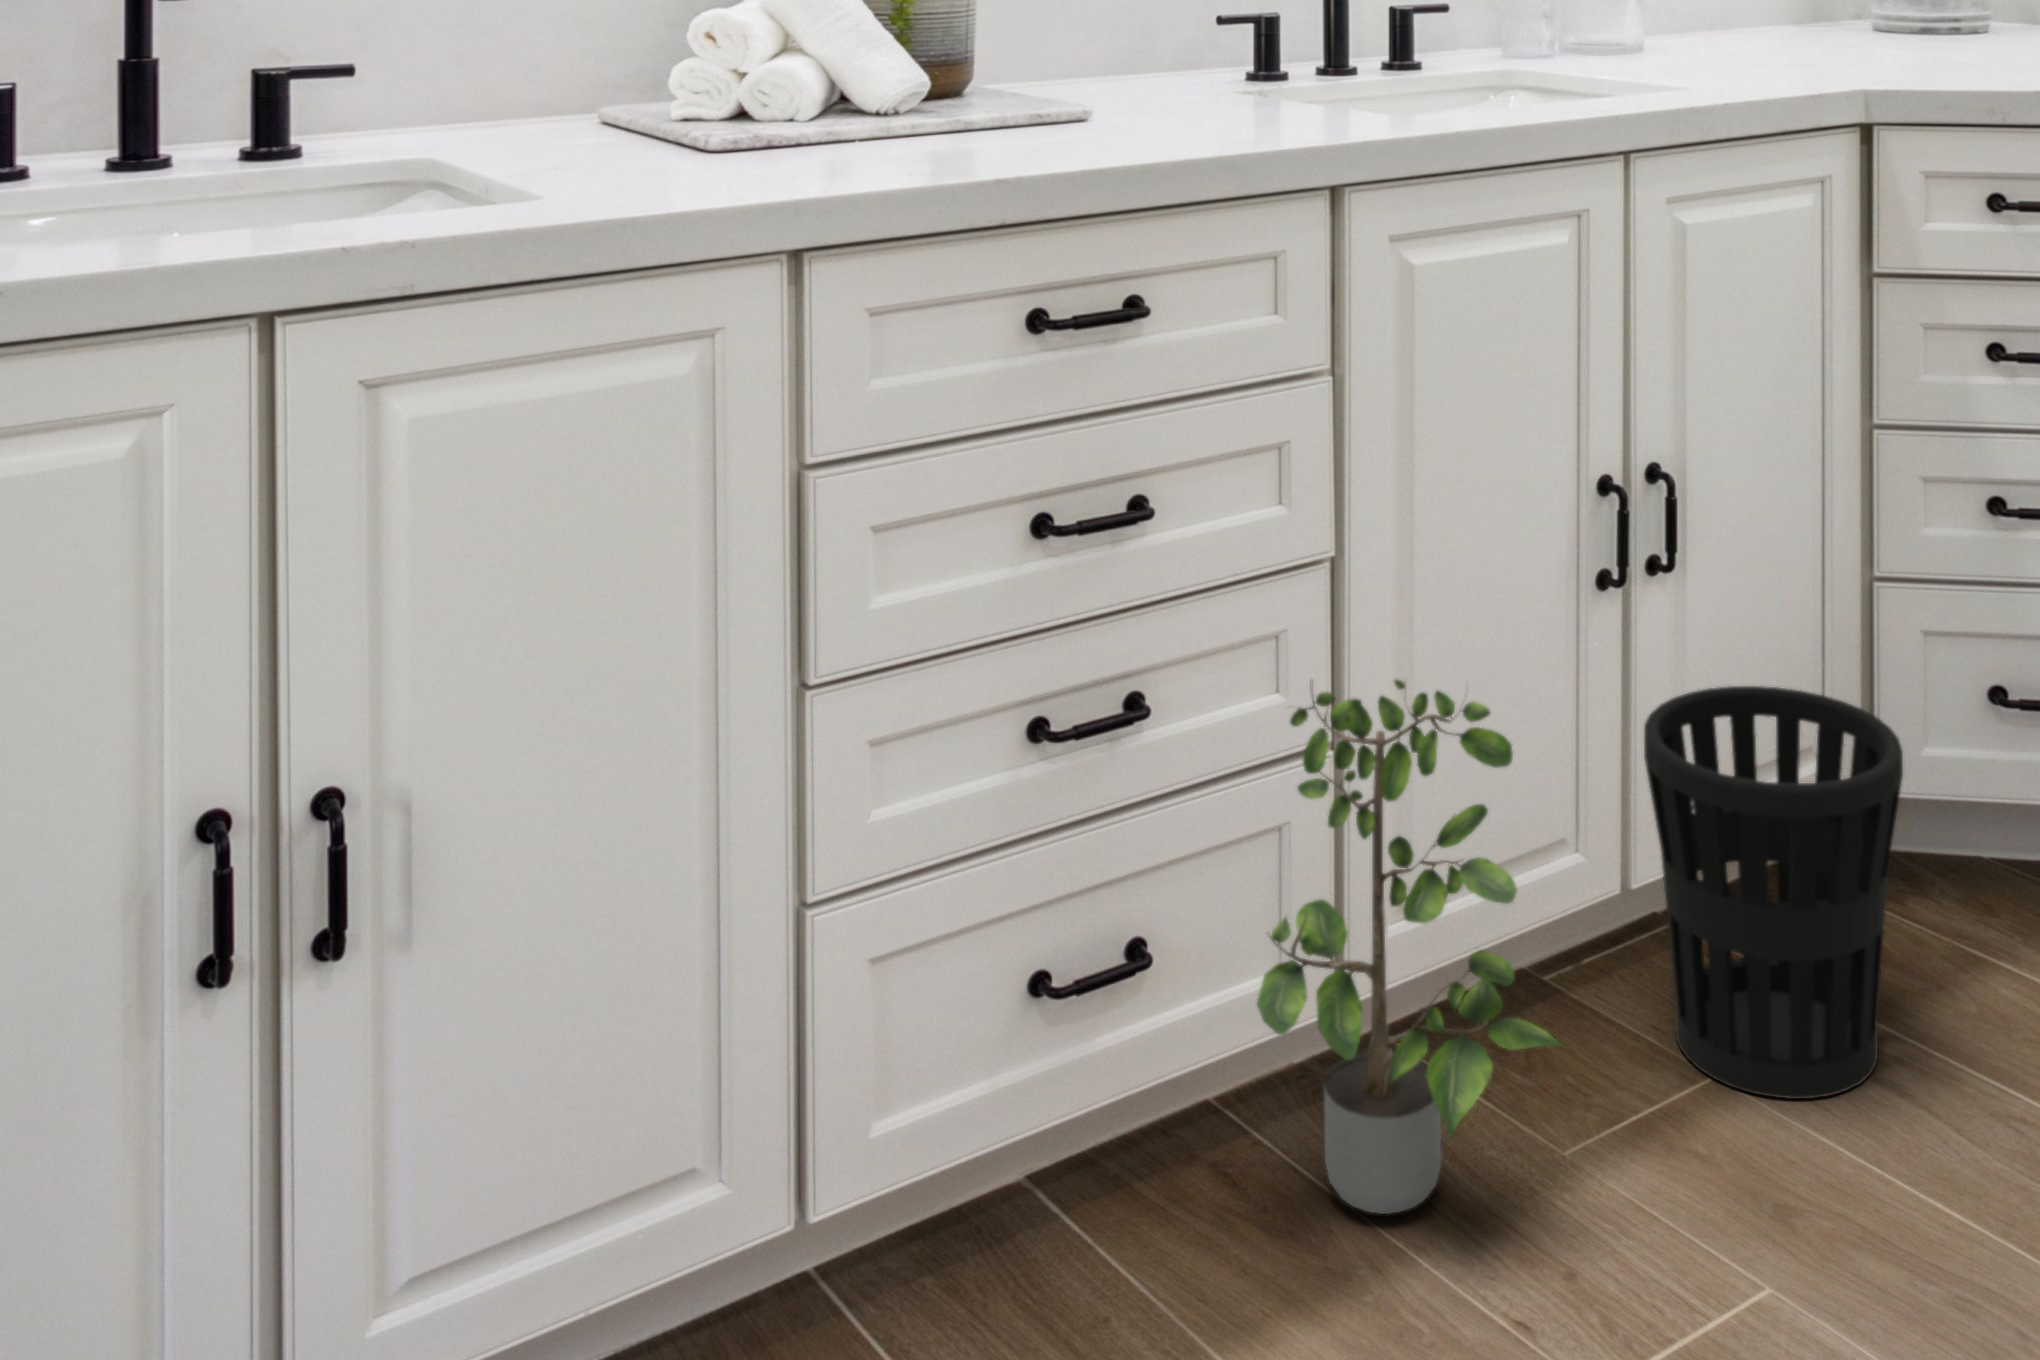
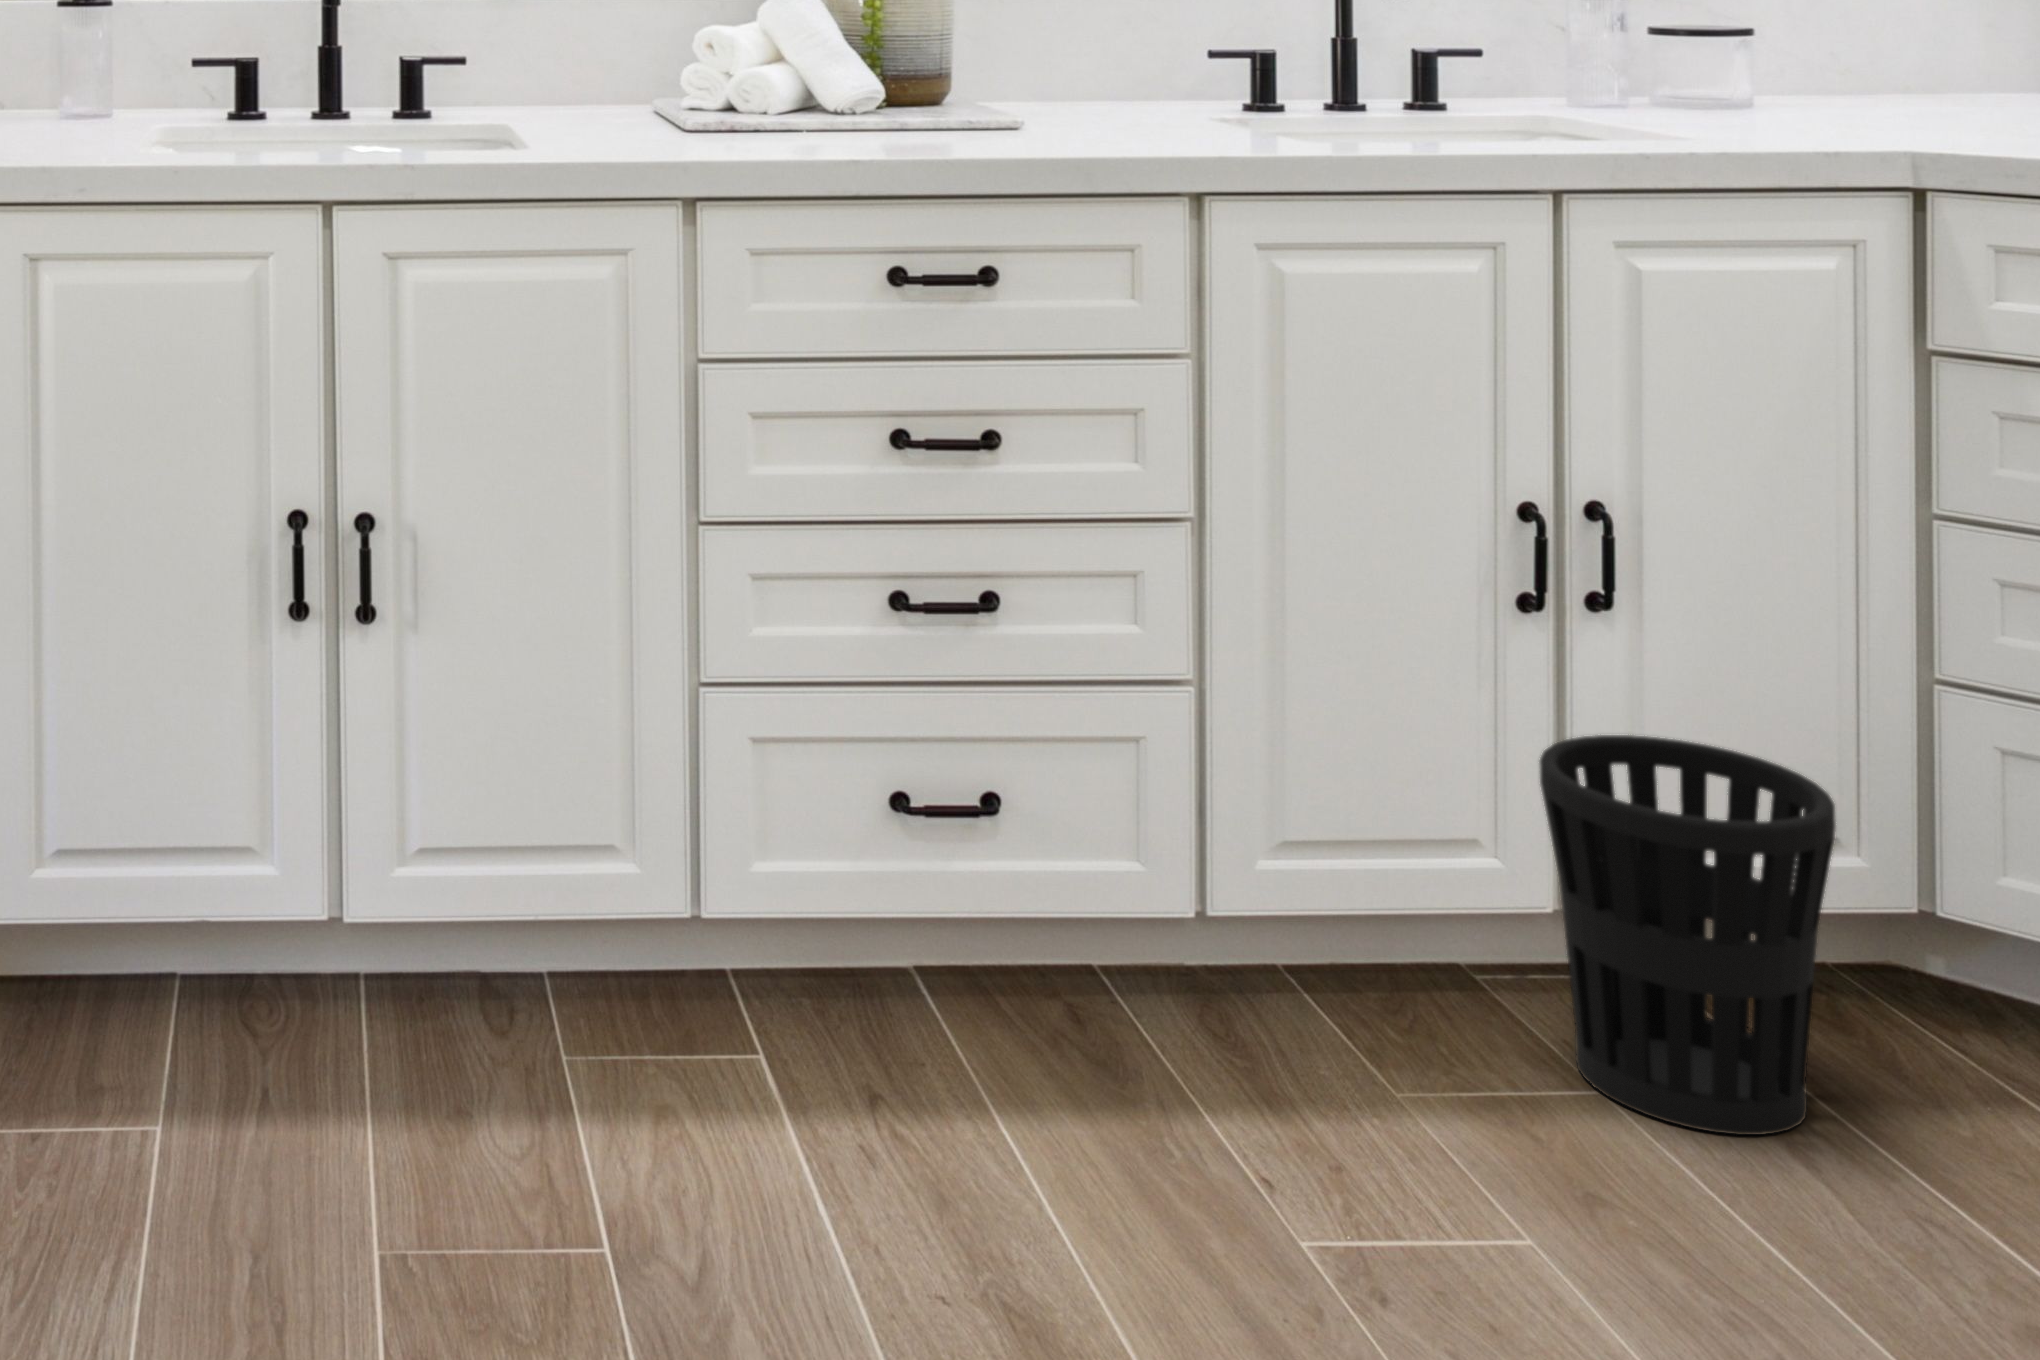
potted plant: present [1257,680,1566,1214] -> none [1088,611,1356,1073]

